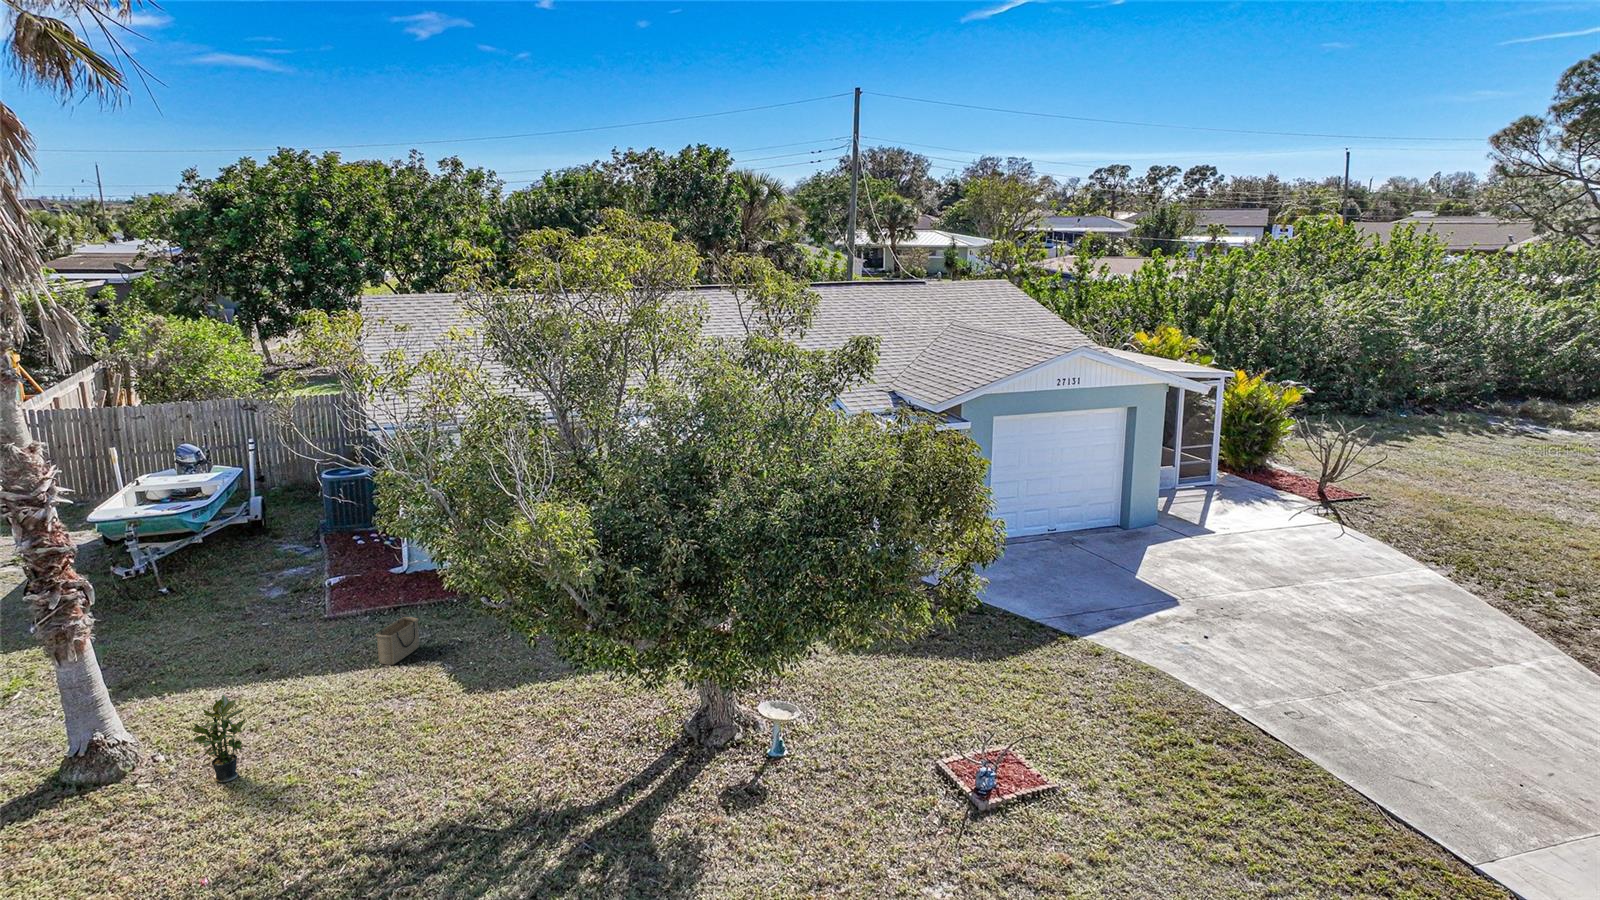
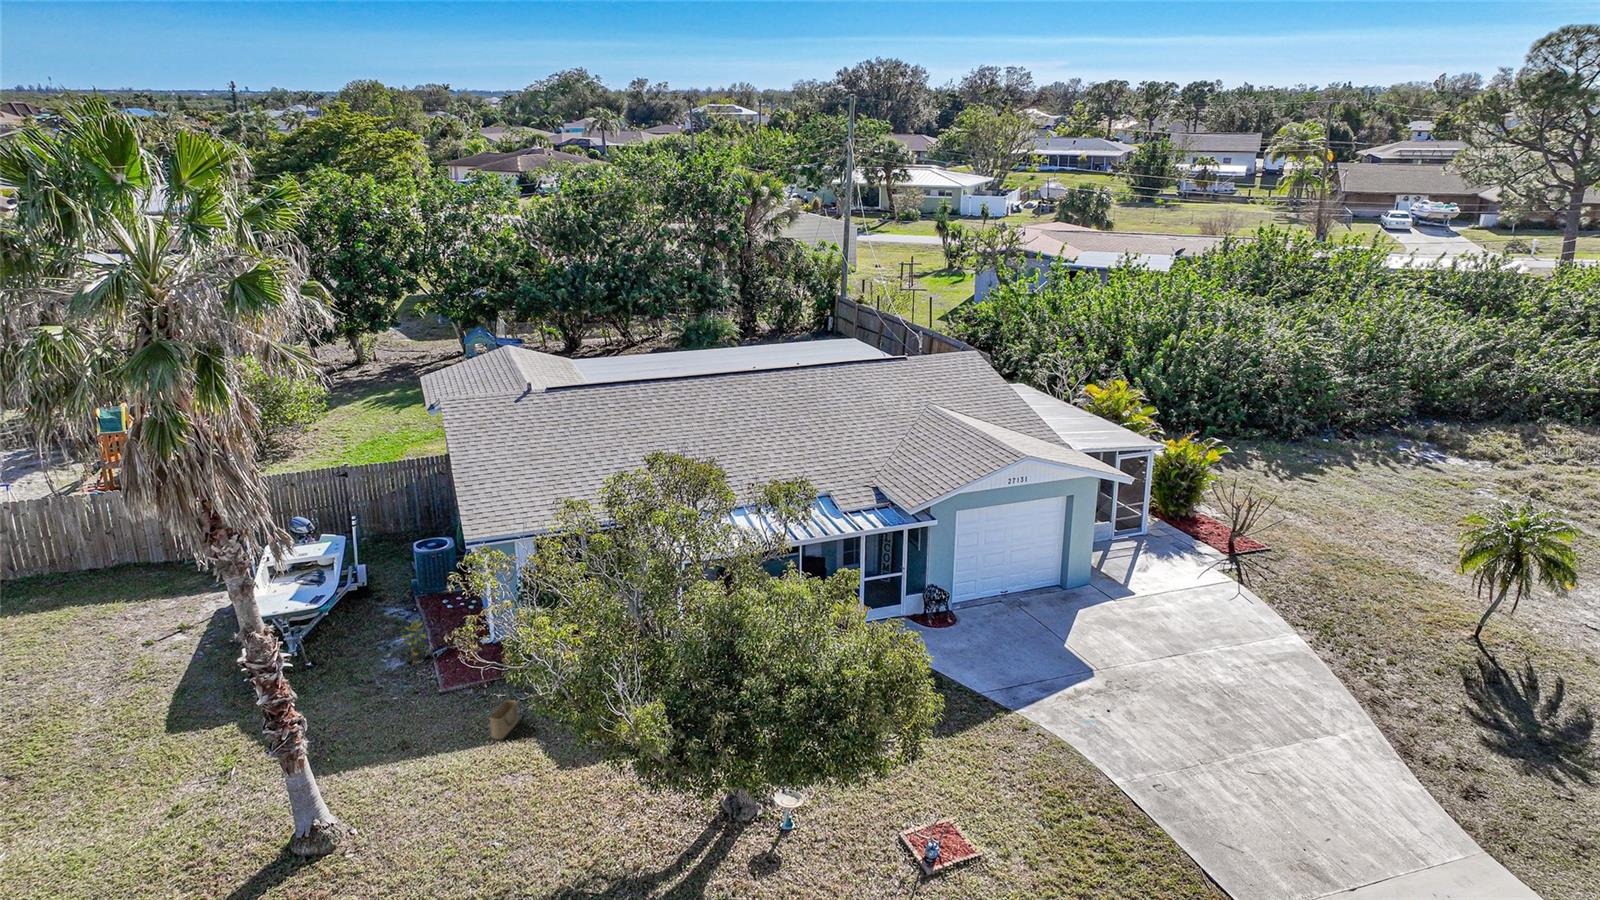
potted plant: present [192,695,246,782] -> present [402,621,426,663]

